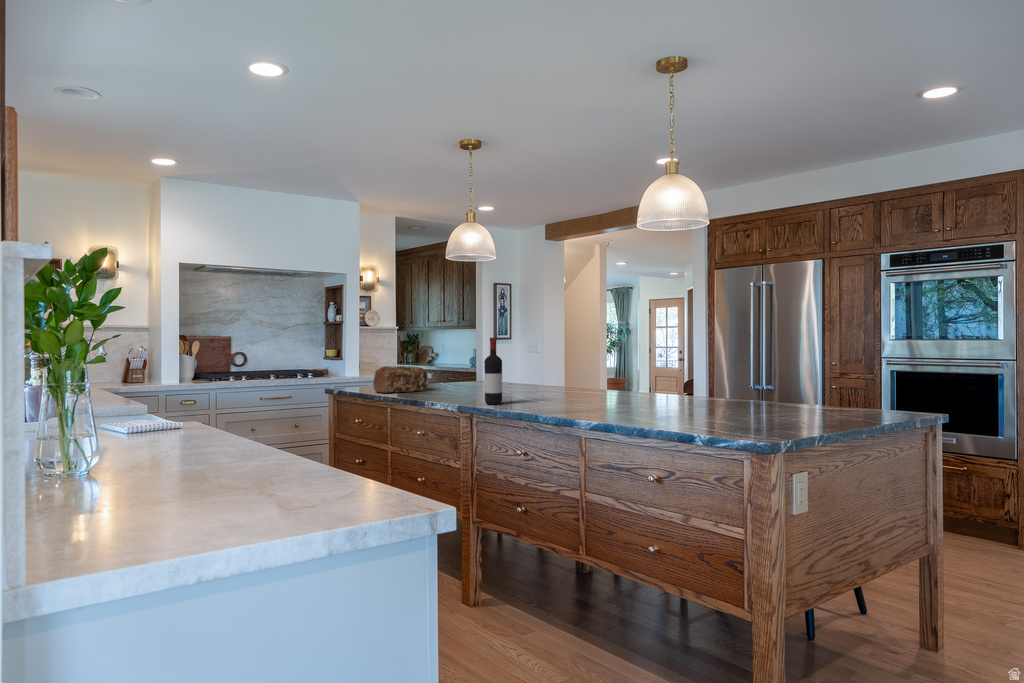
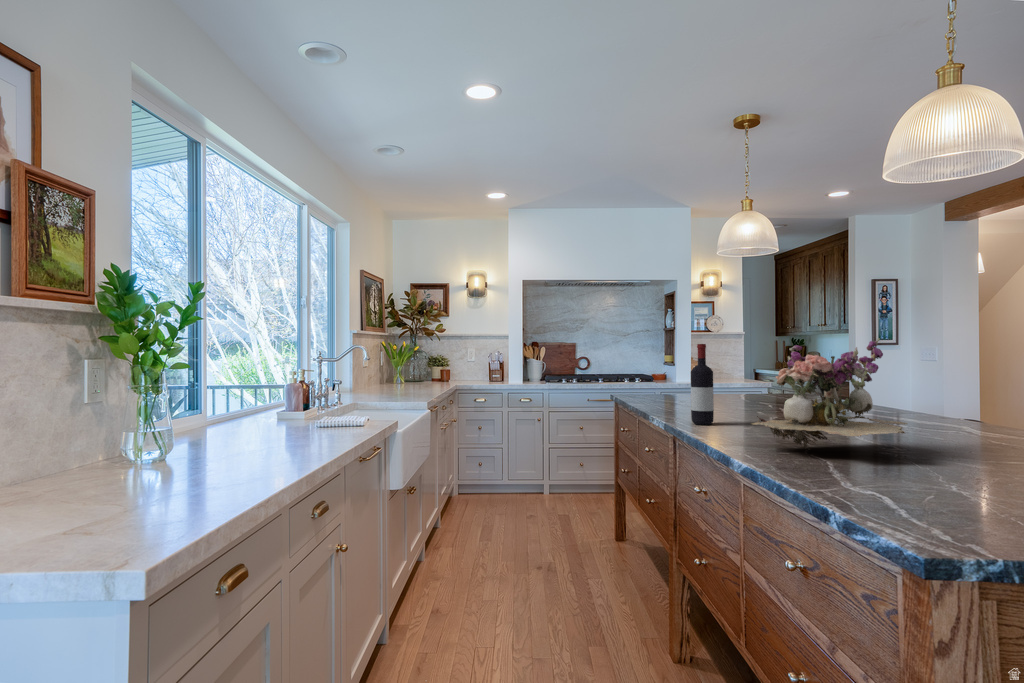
flower arrangement: none [576,334,667,411] -> present [753,338,907,449]
bread loaf: present [373,366,428,393] -> none [637,374,693,402]

